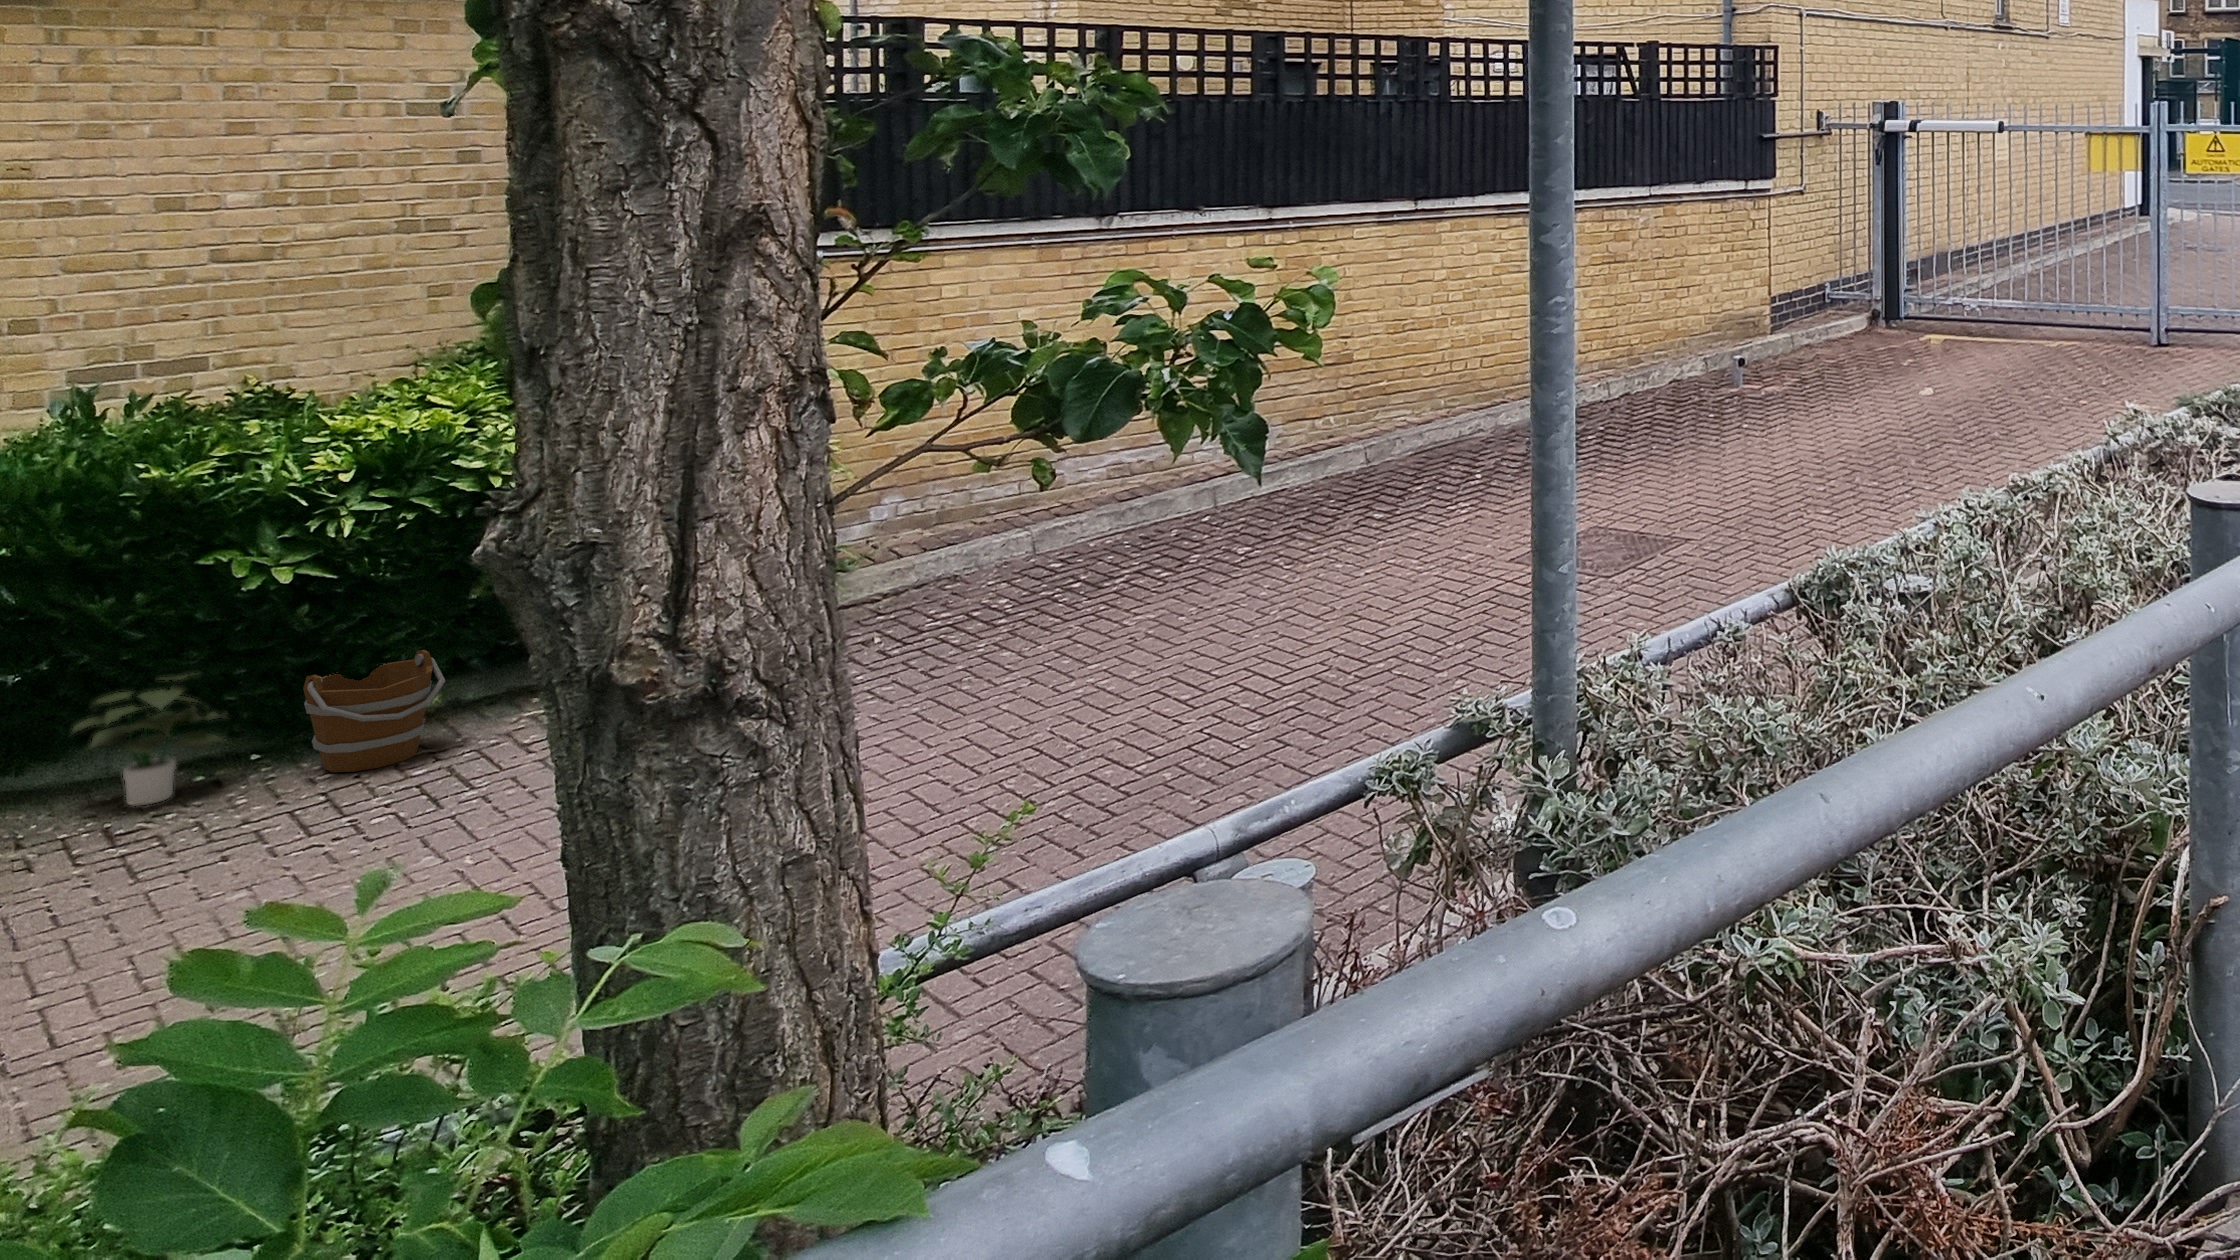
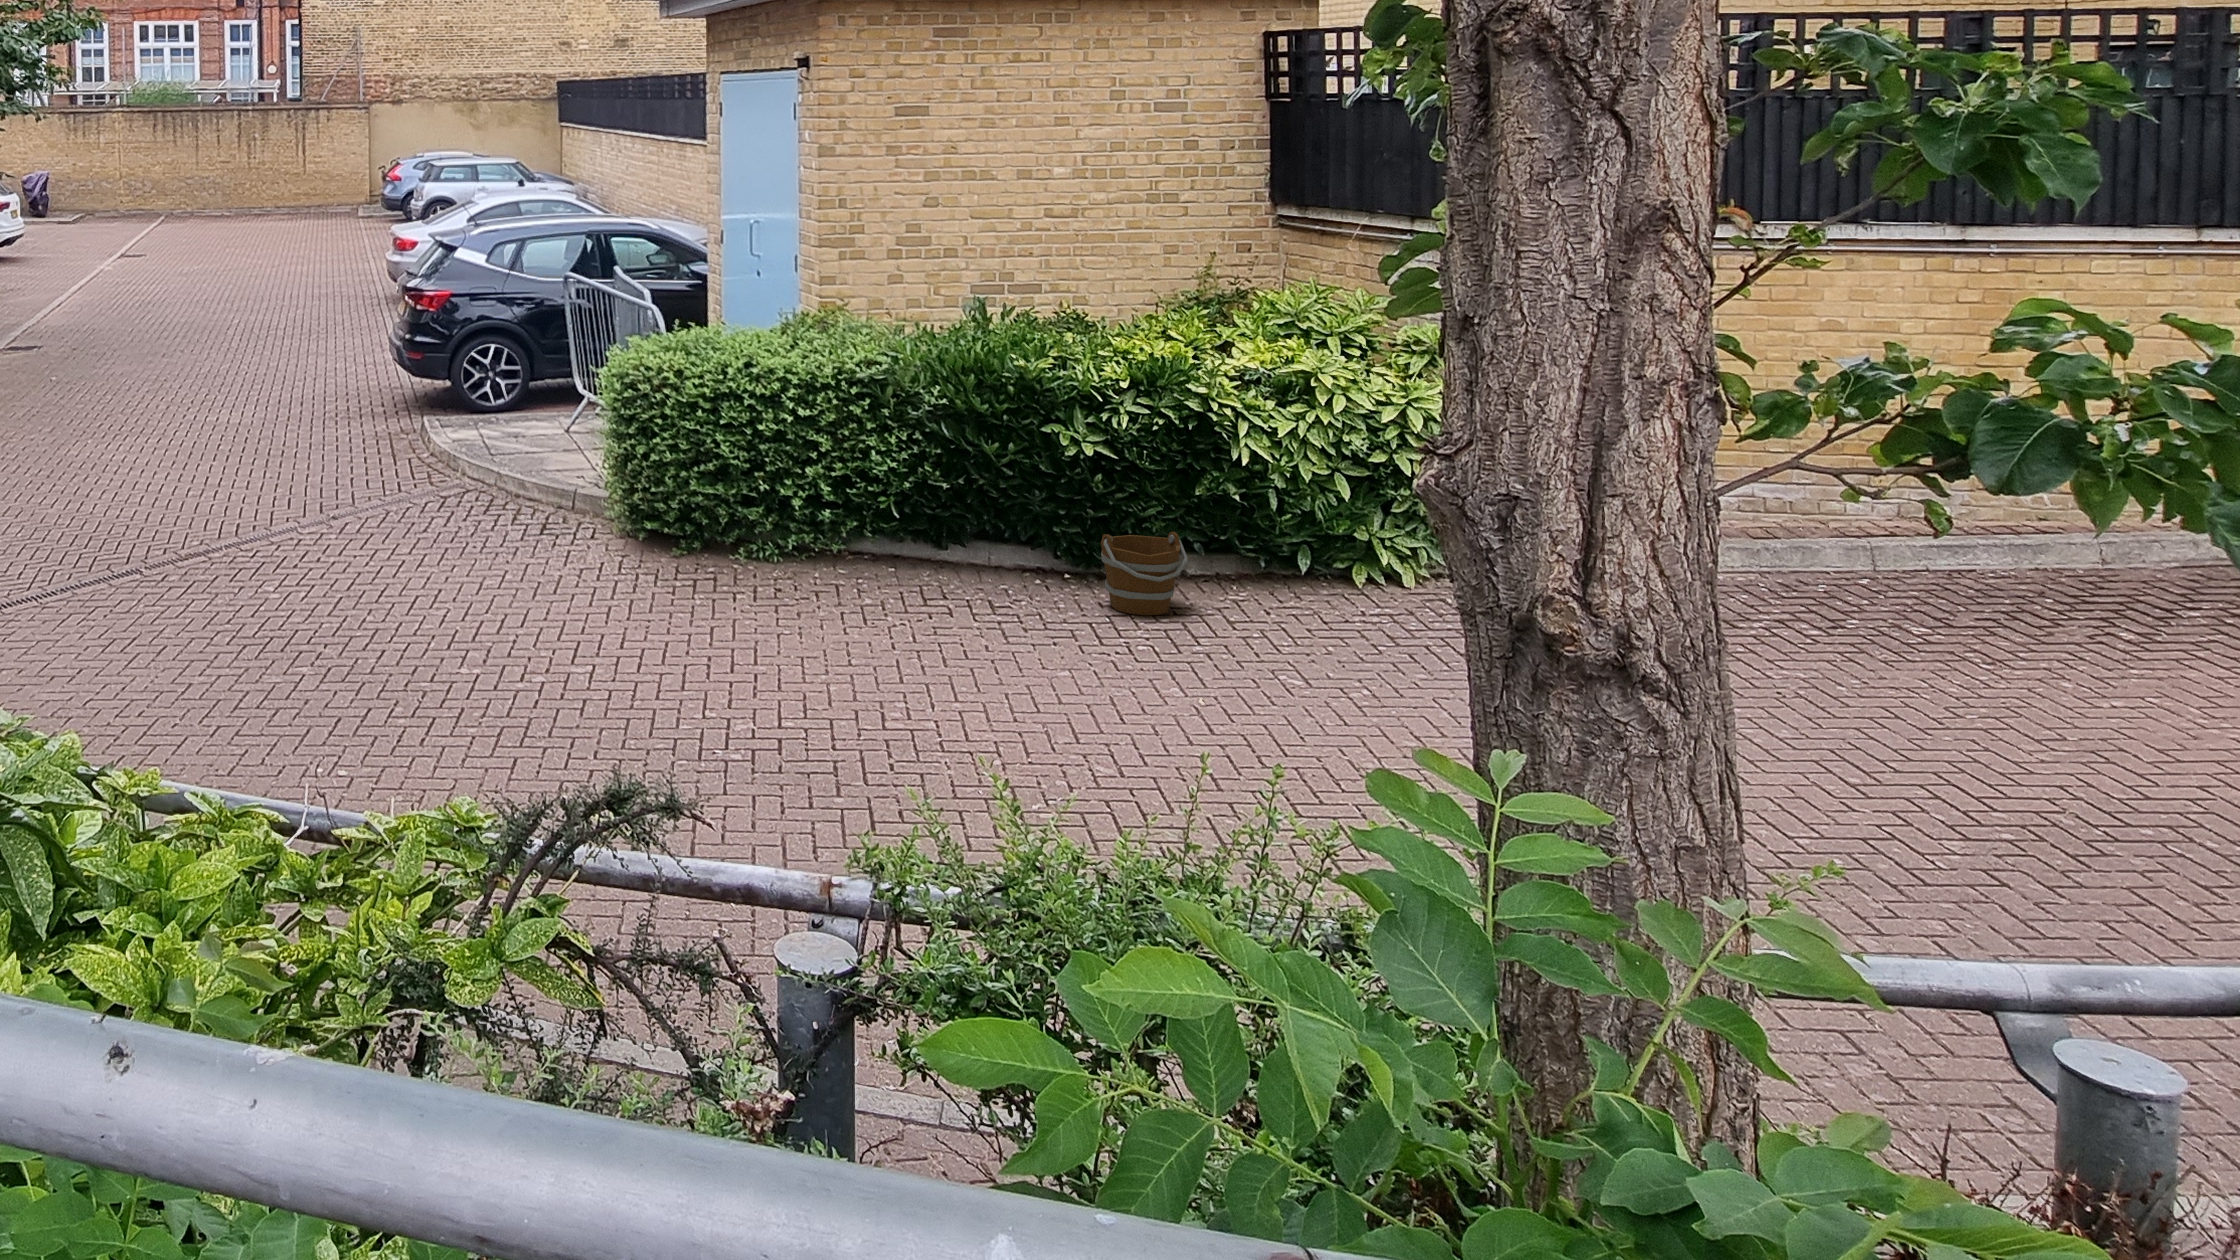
potted plant: present [73,673,227,806] -> none [972,514,1057,602]

